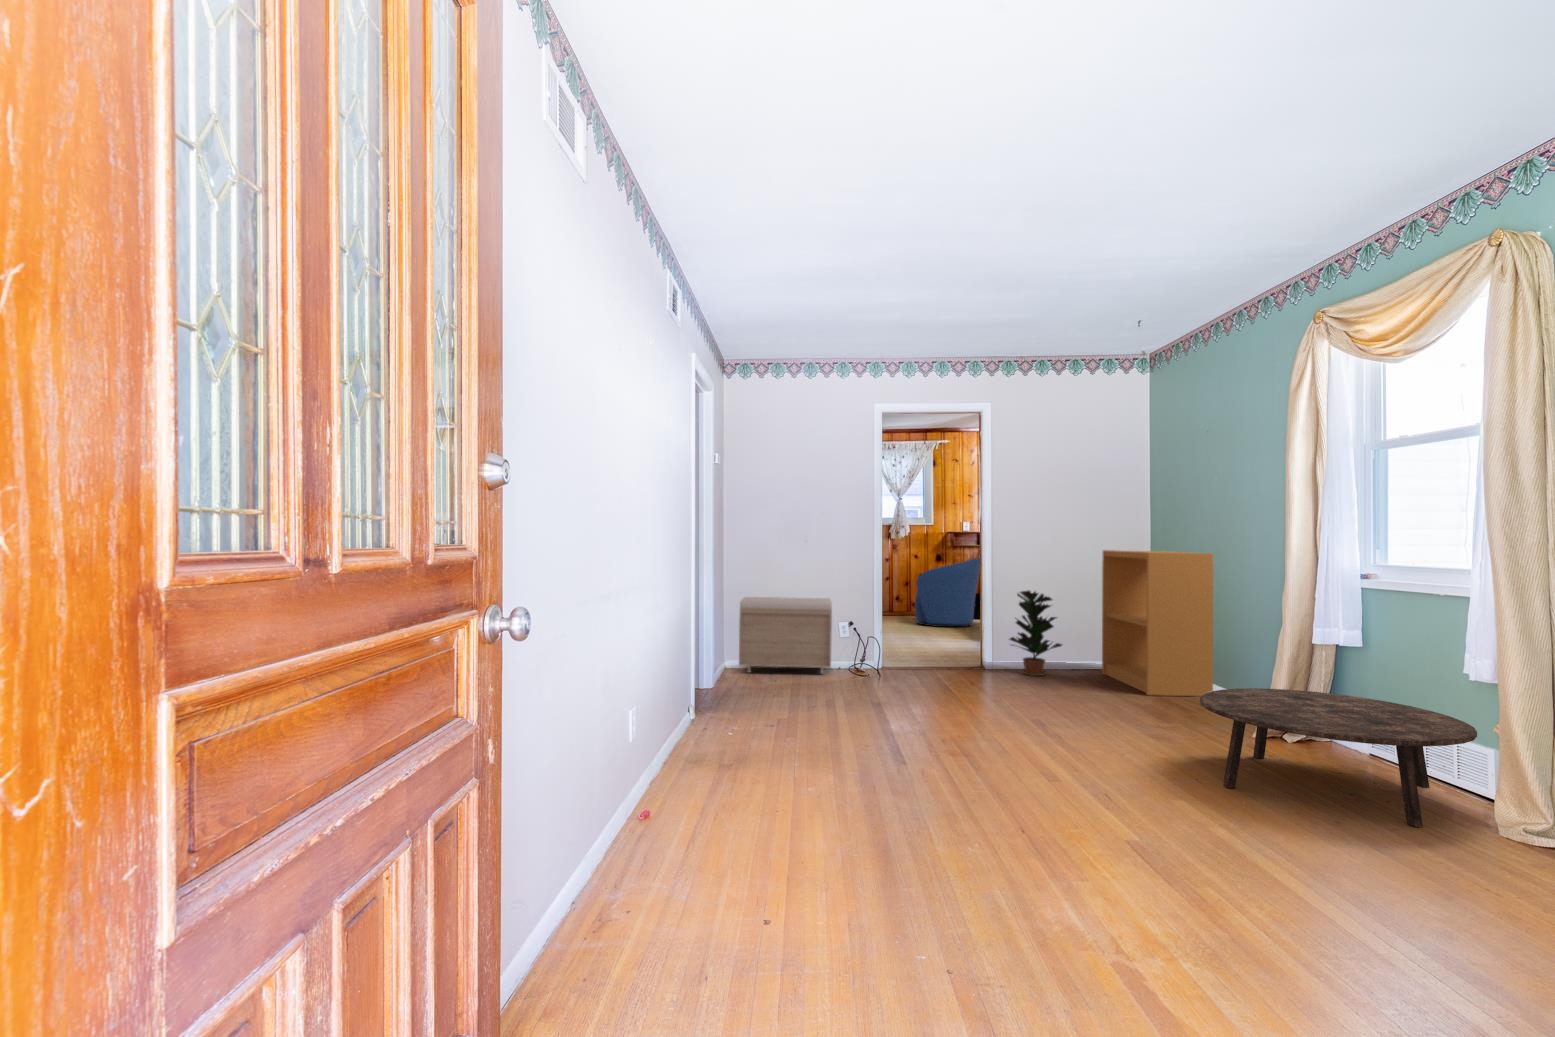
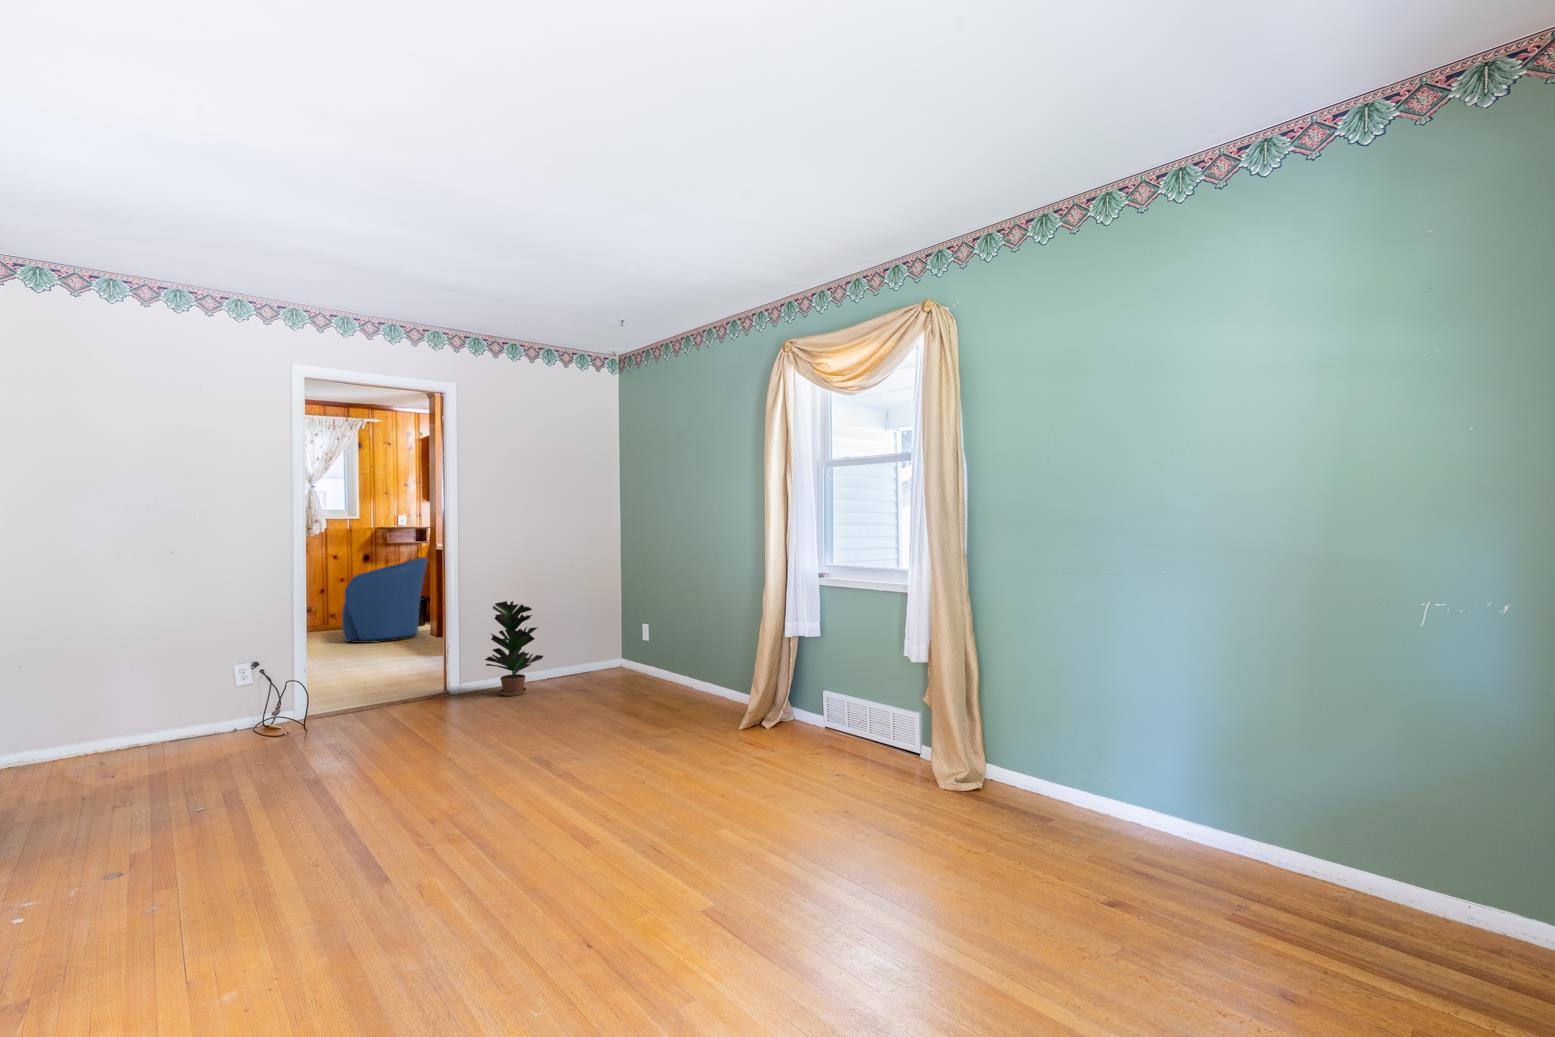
bookshelf: present [1102,550,1213,696] -> none [580,550,687,699]
storage bench: present [739,597,832,674] -> none [56,640,239,777]
coffee table: present [1200,688,1477,827] -> none [719,683,921,801]

